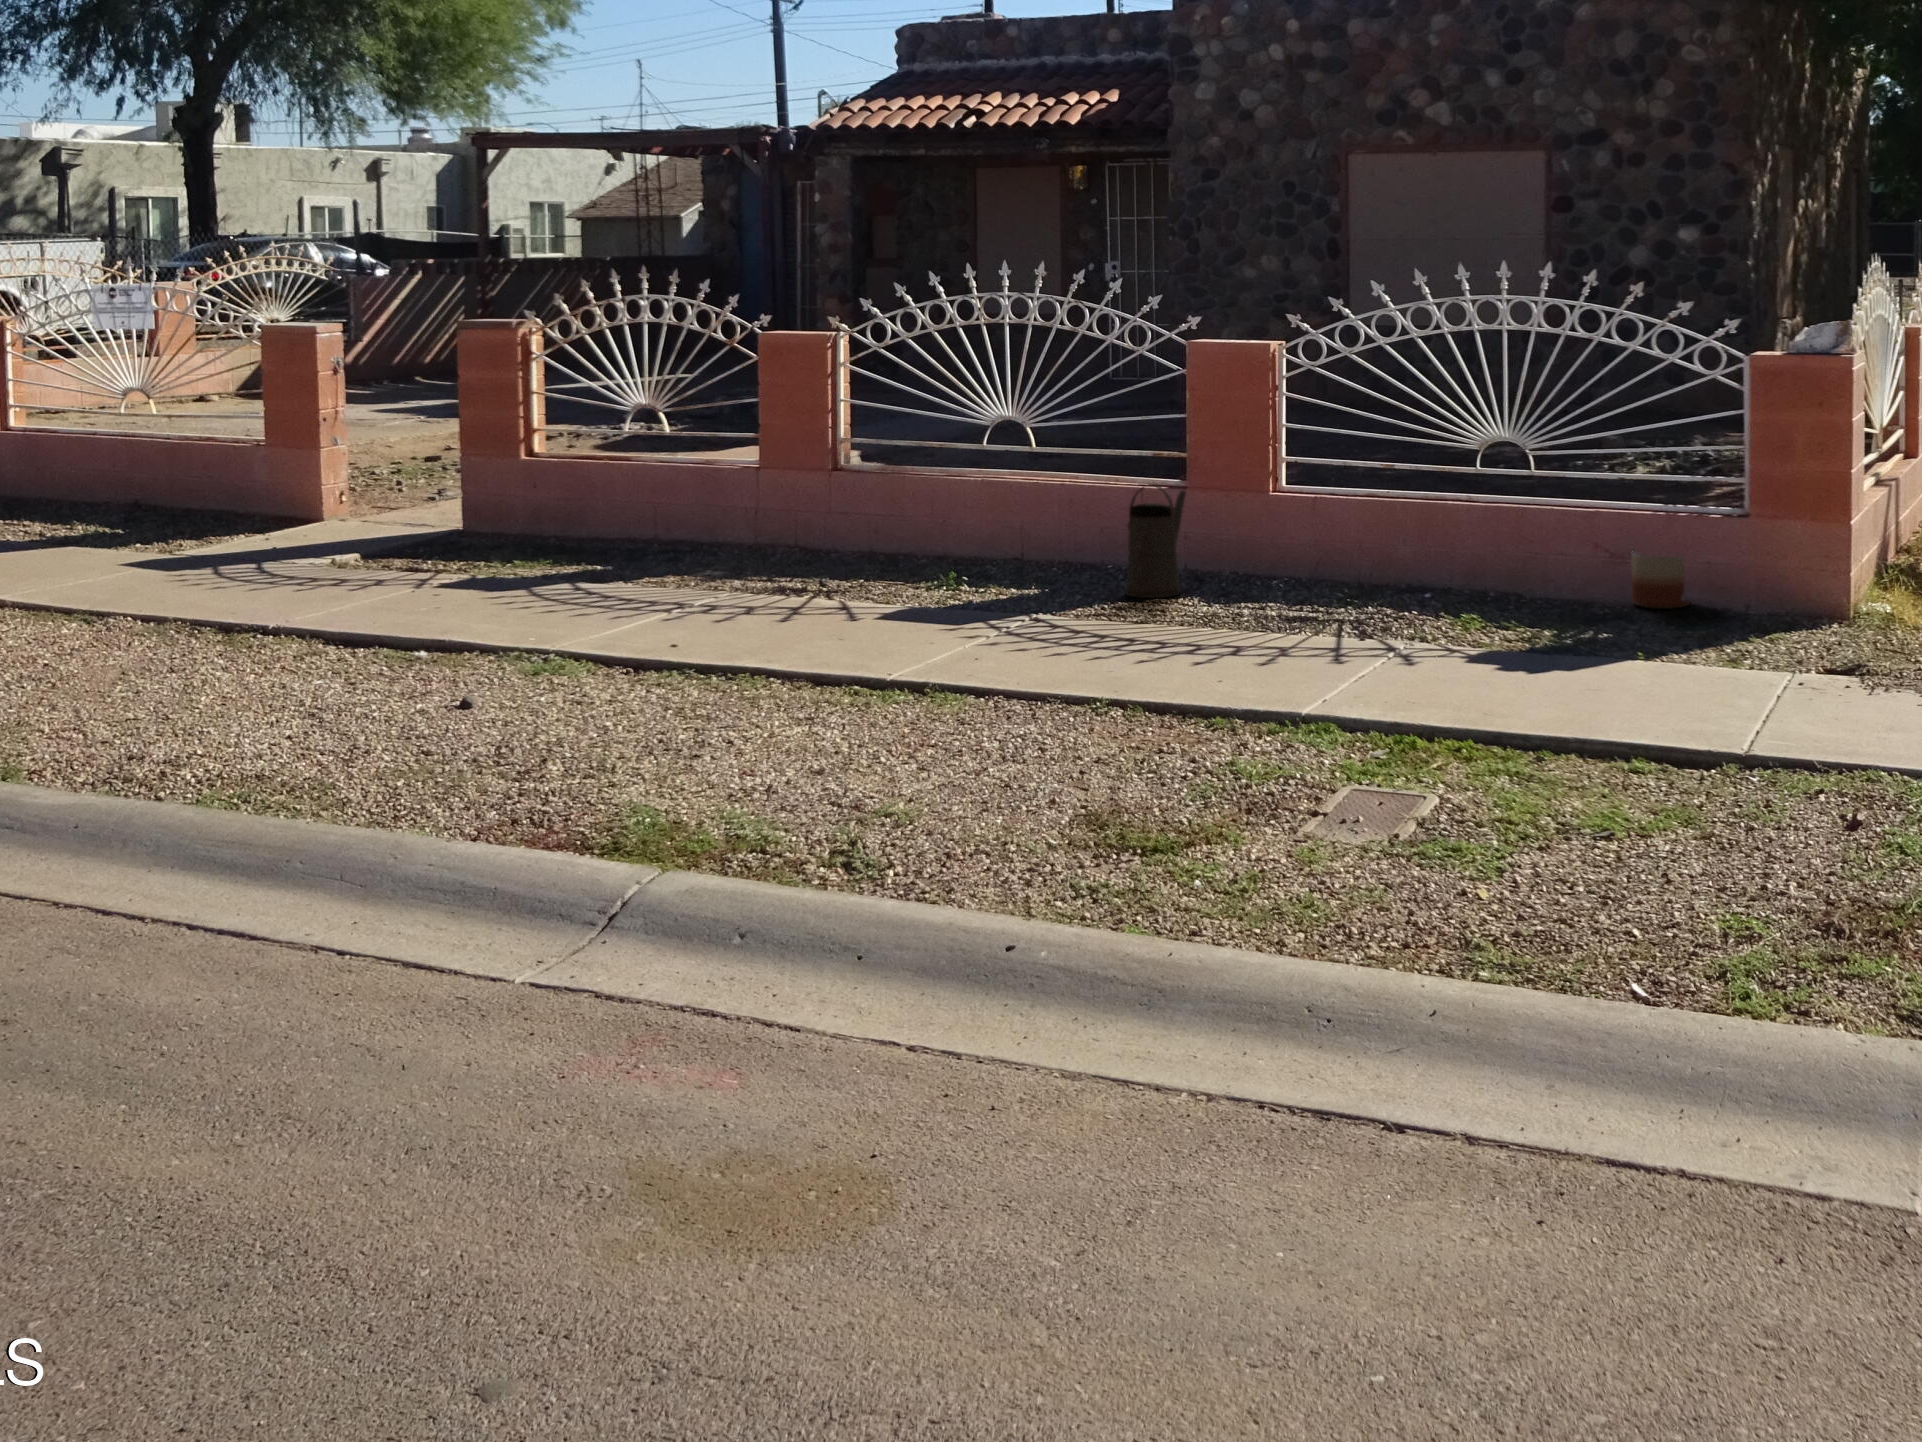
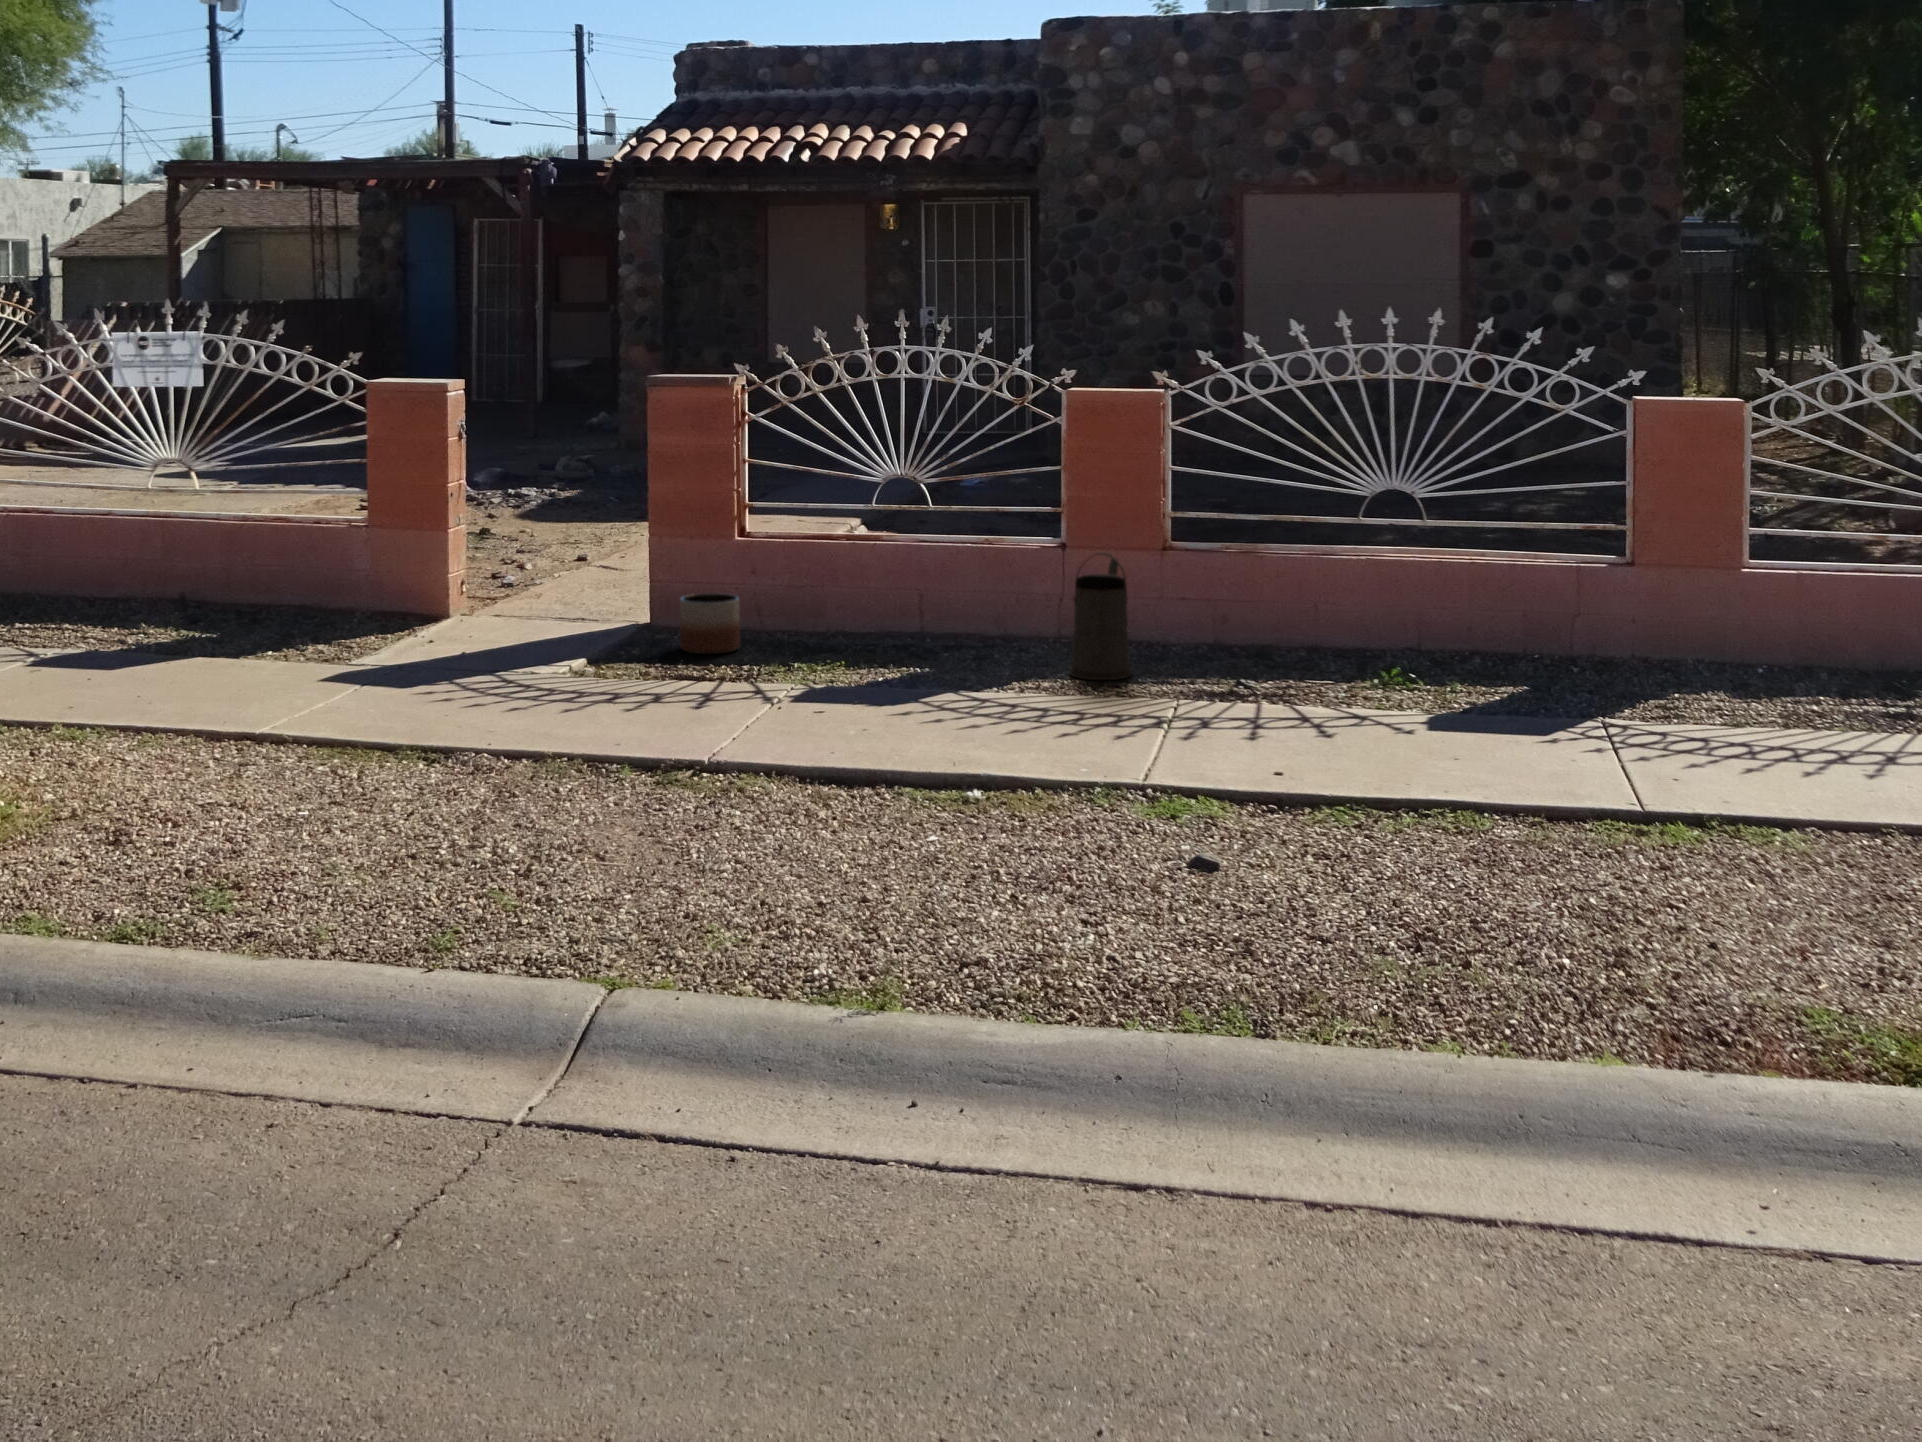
planter: present [1631,551,1691,609] -> present [680,593,740,654]

